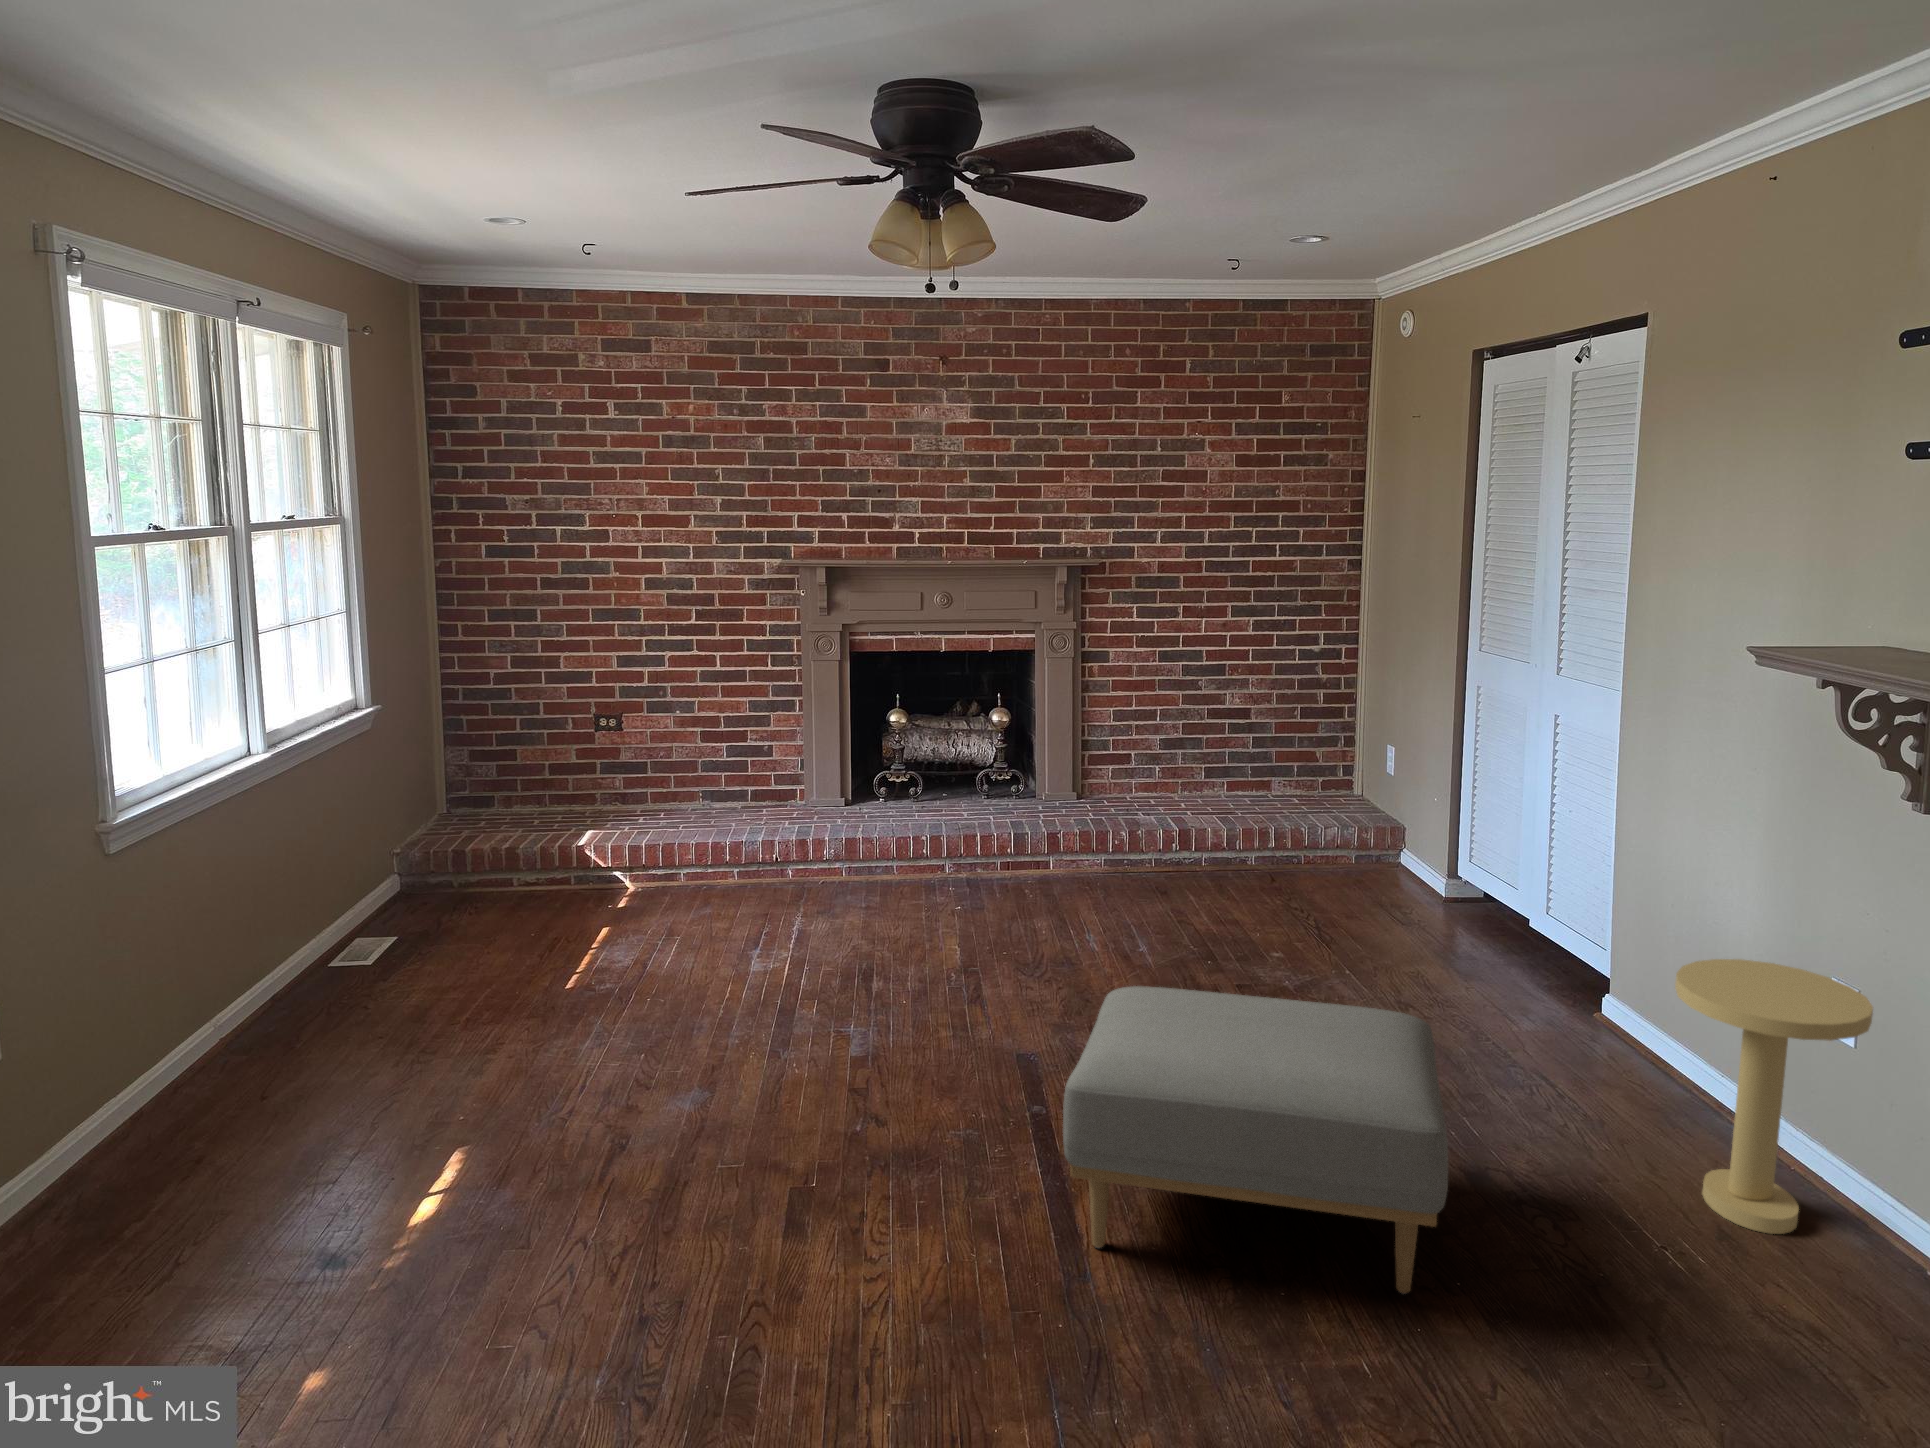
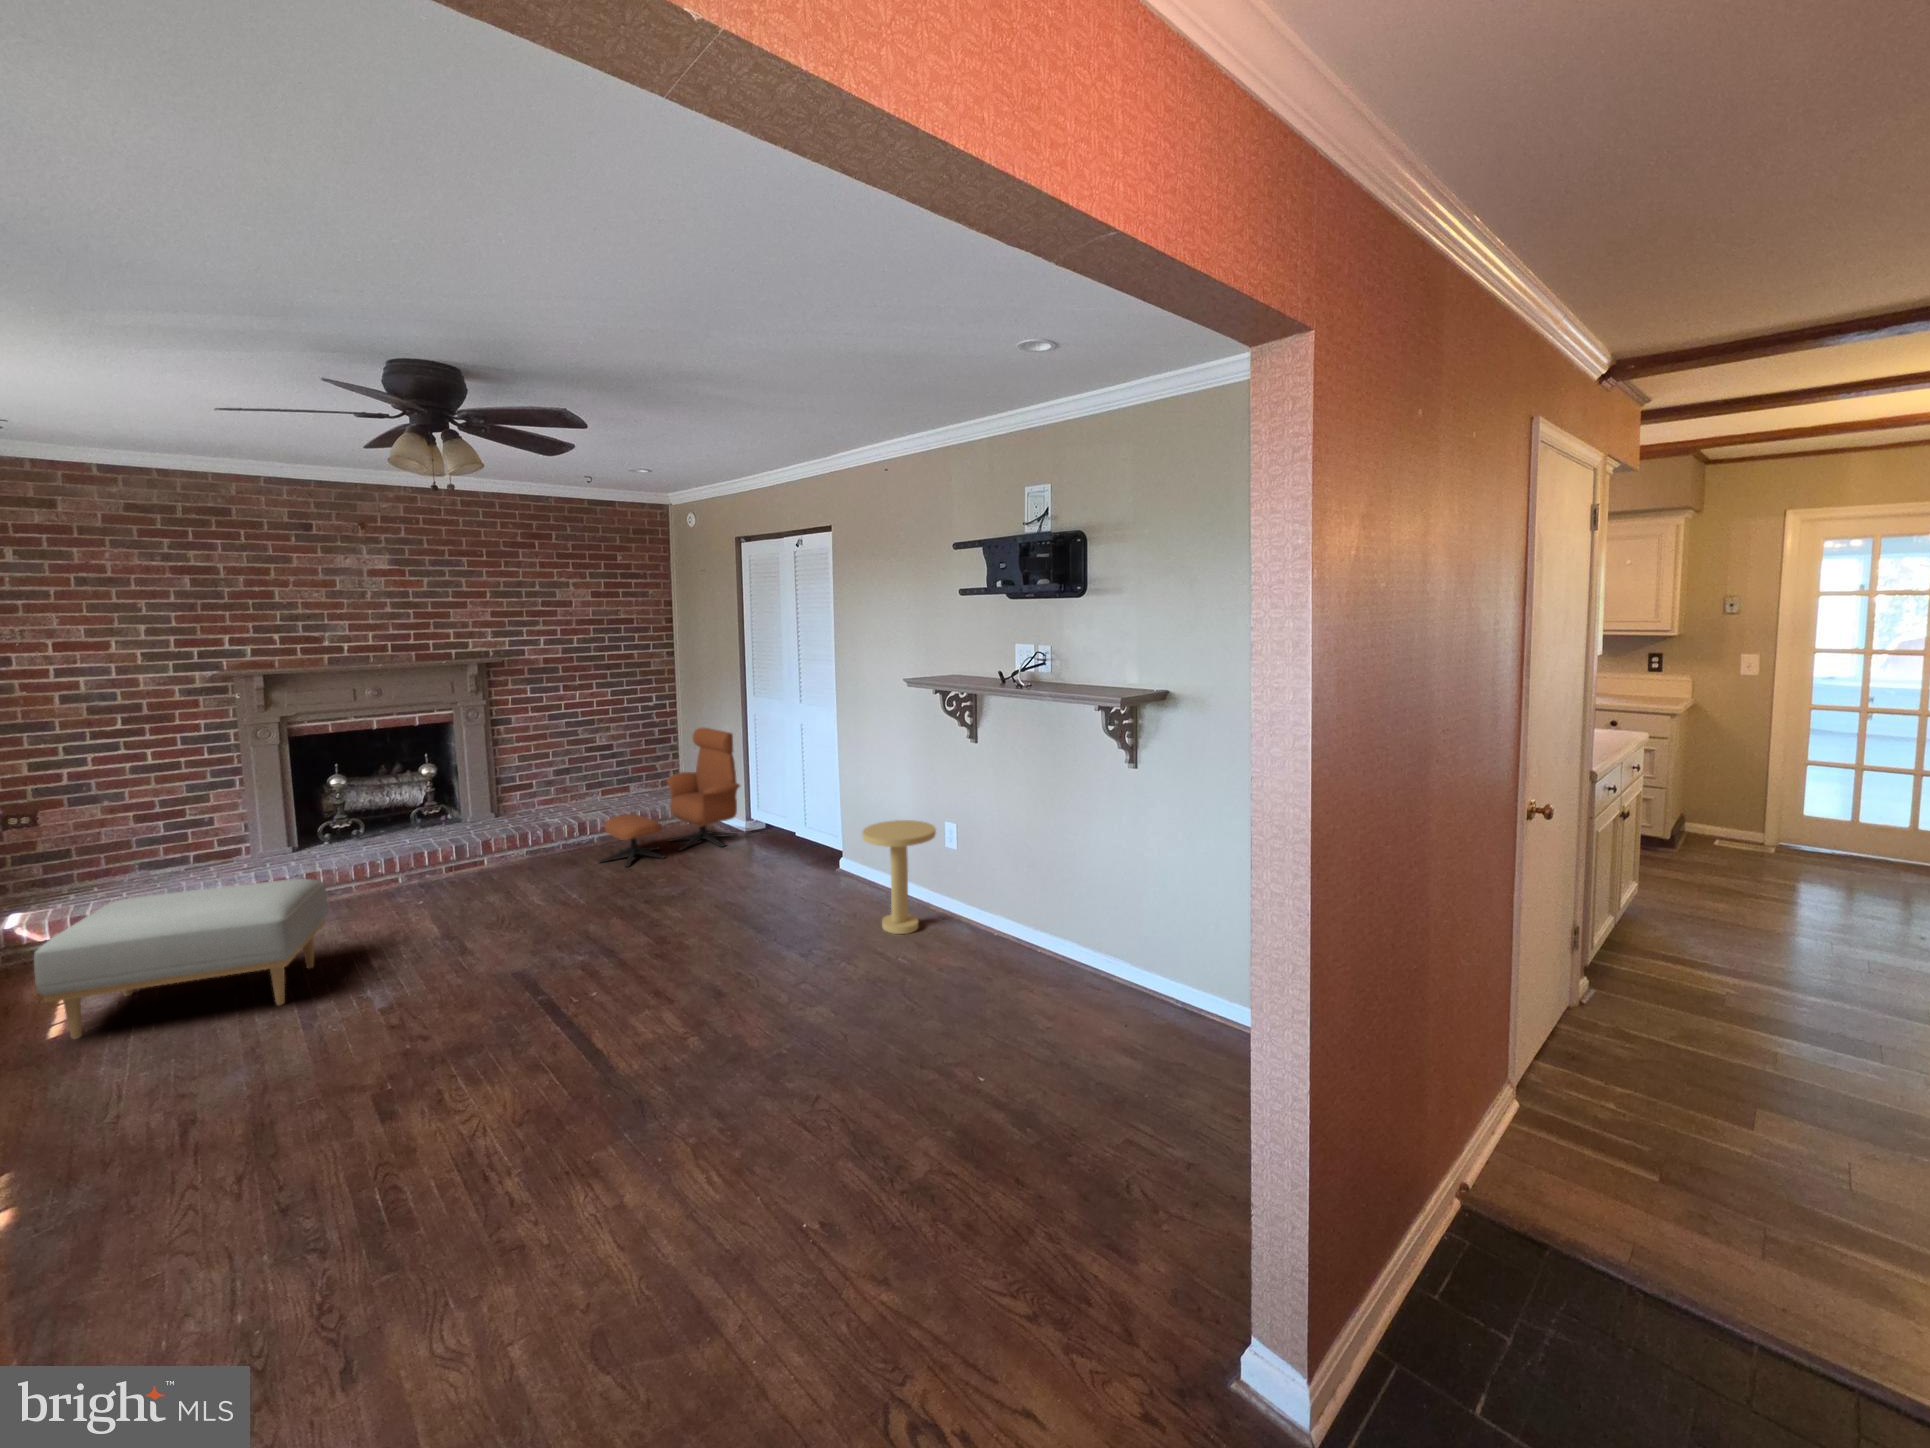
lounge chair: none [1200,697,1442,918] -> present [599,728,740,867]
ottoman: present [1063,986,1448,1294] -> present [34,879,328,1039]

